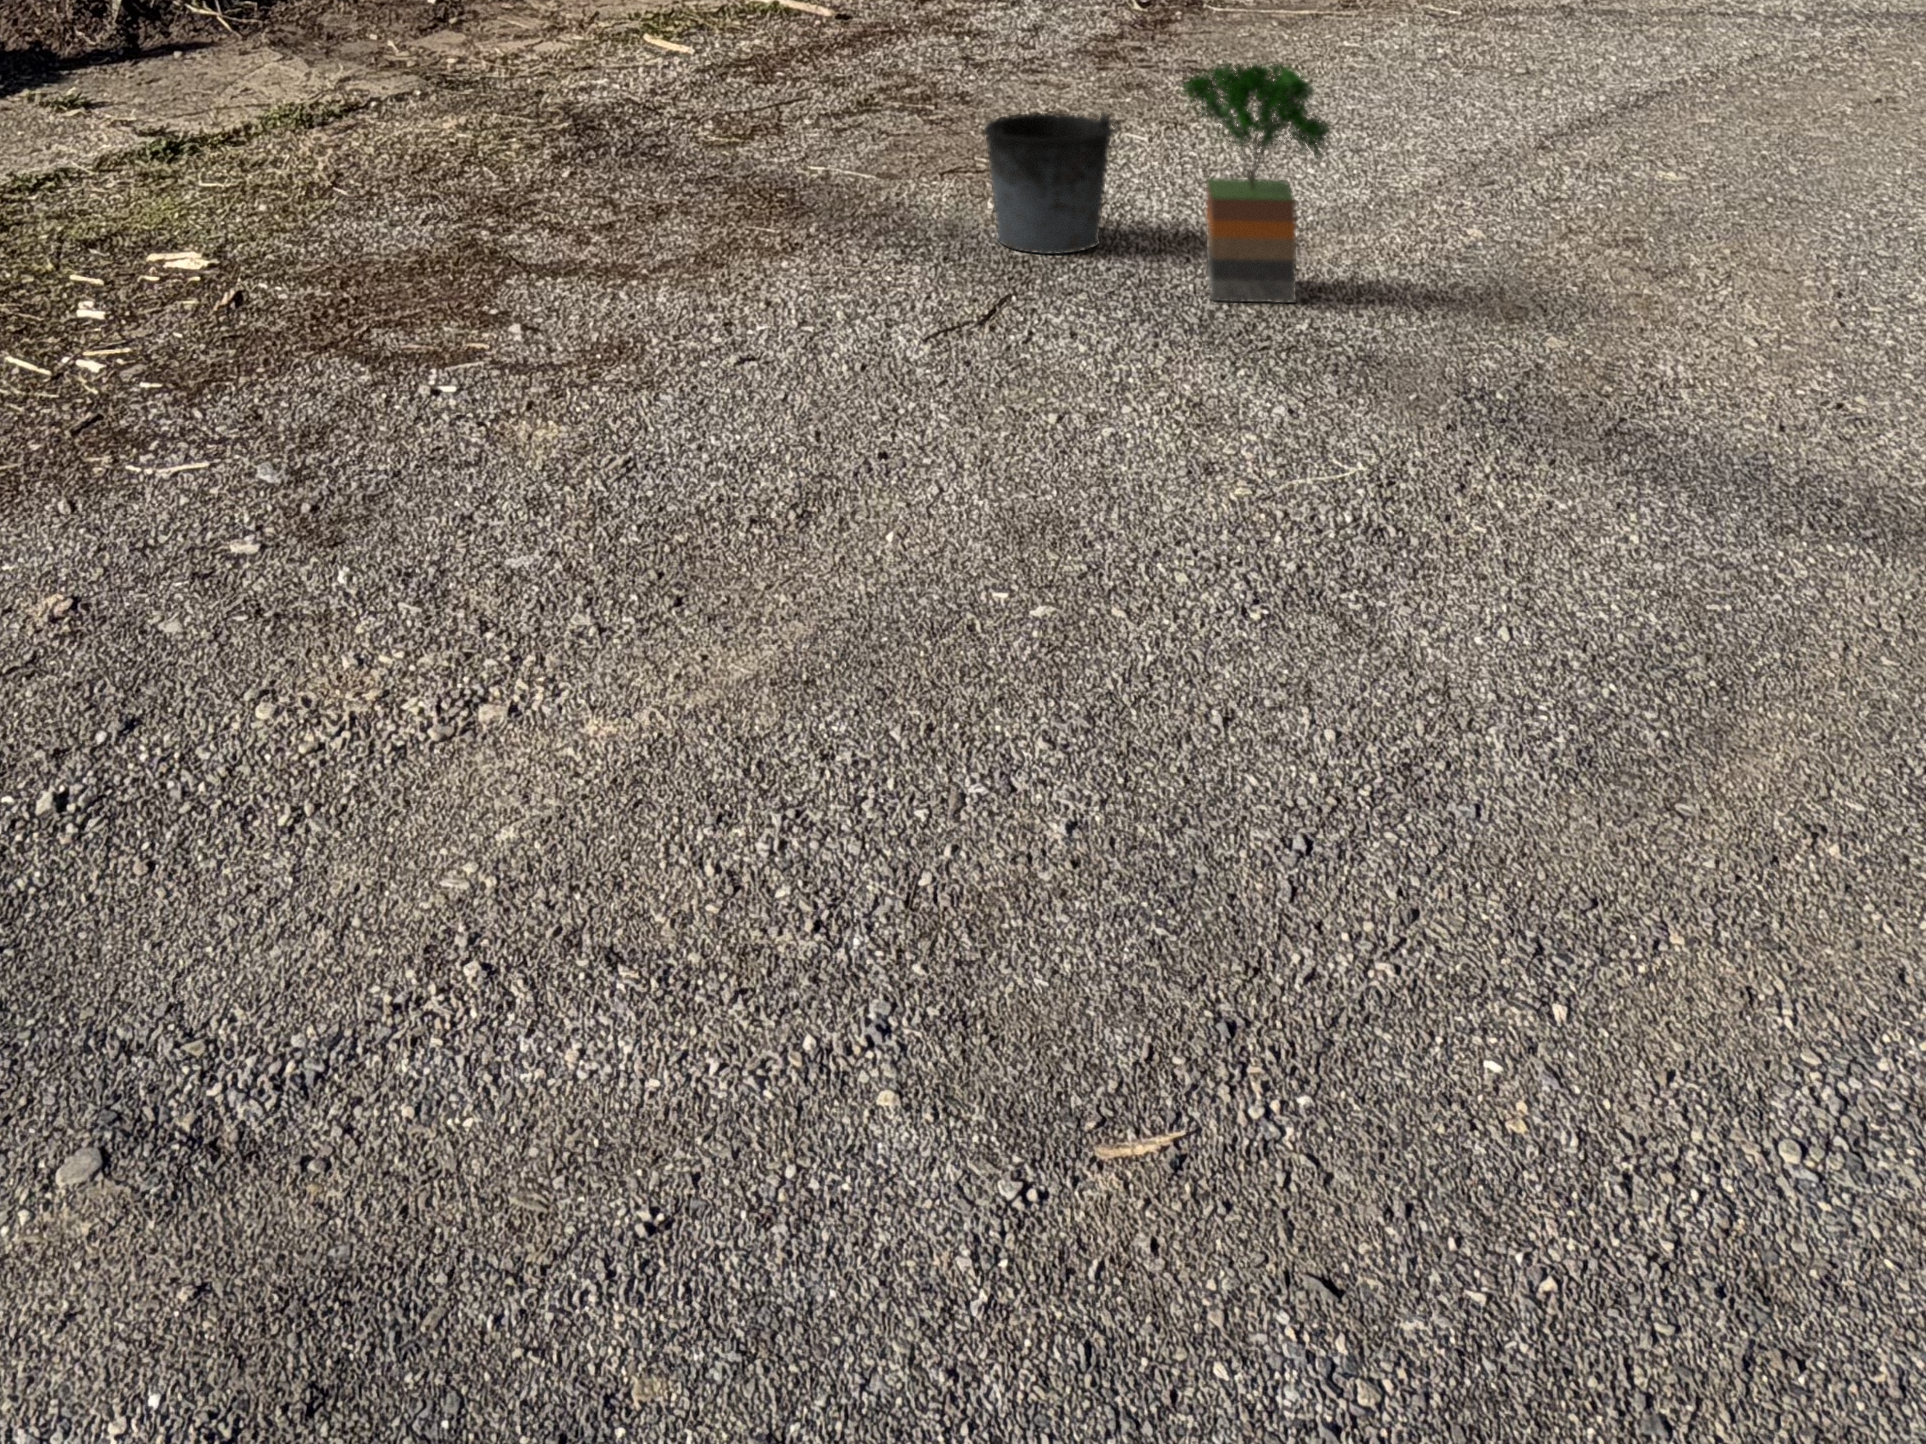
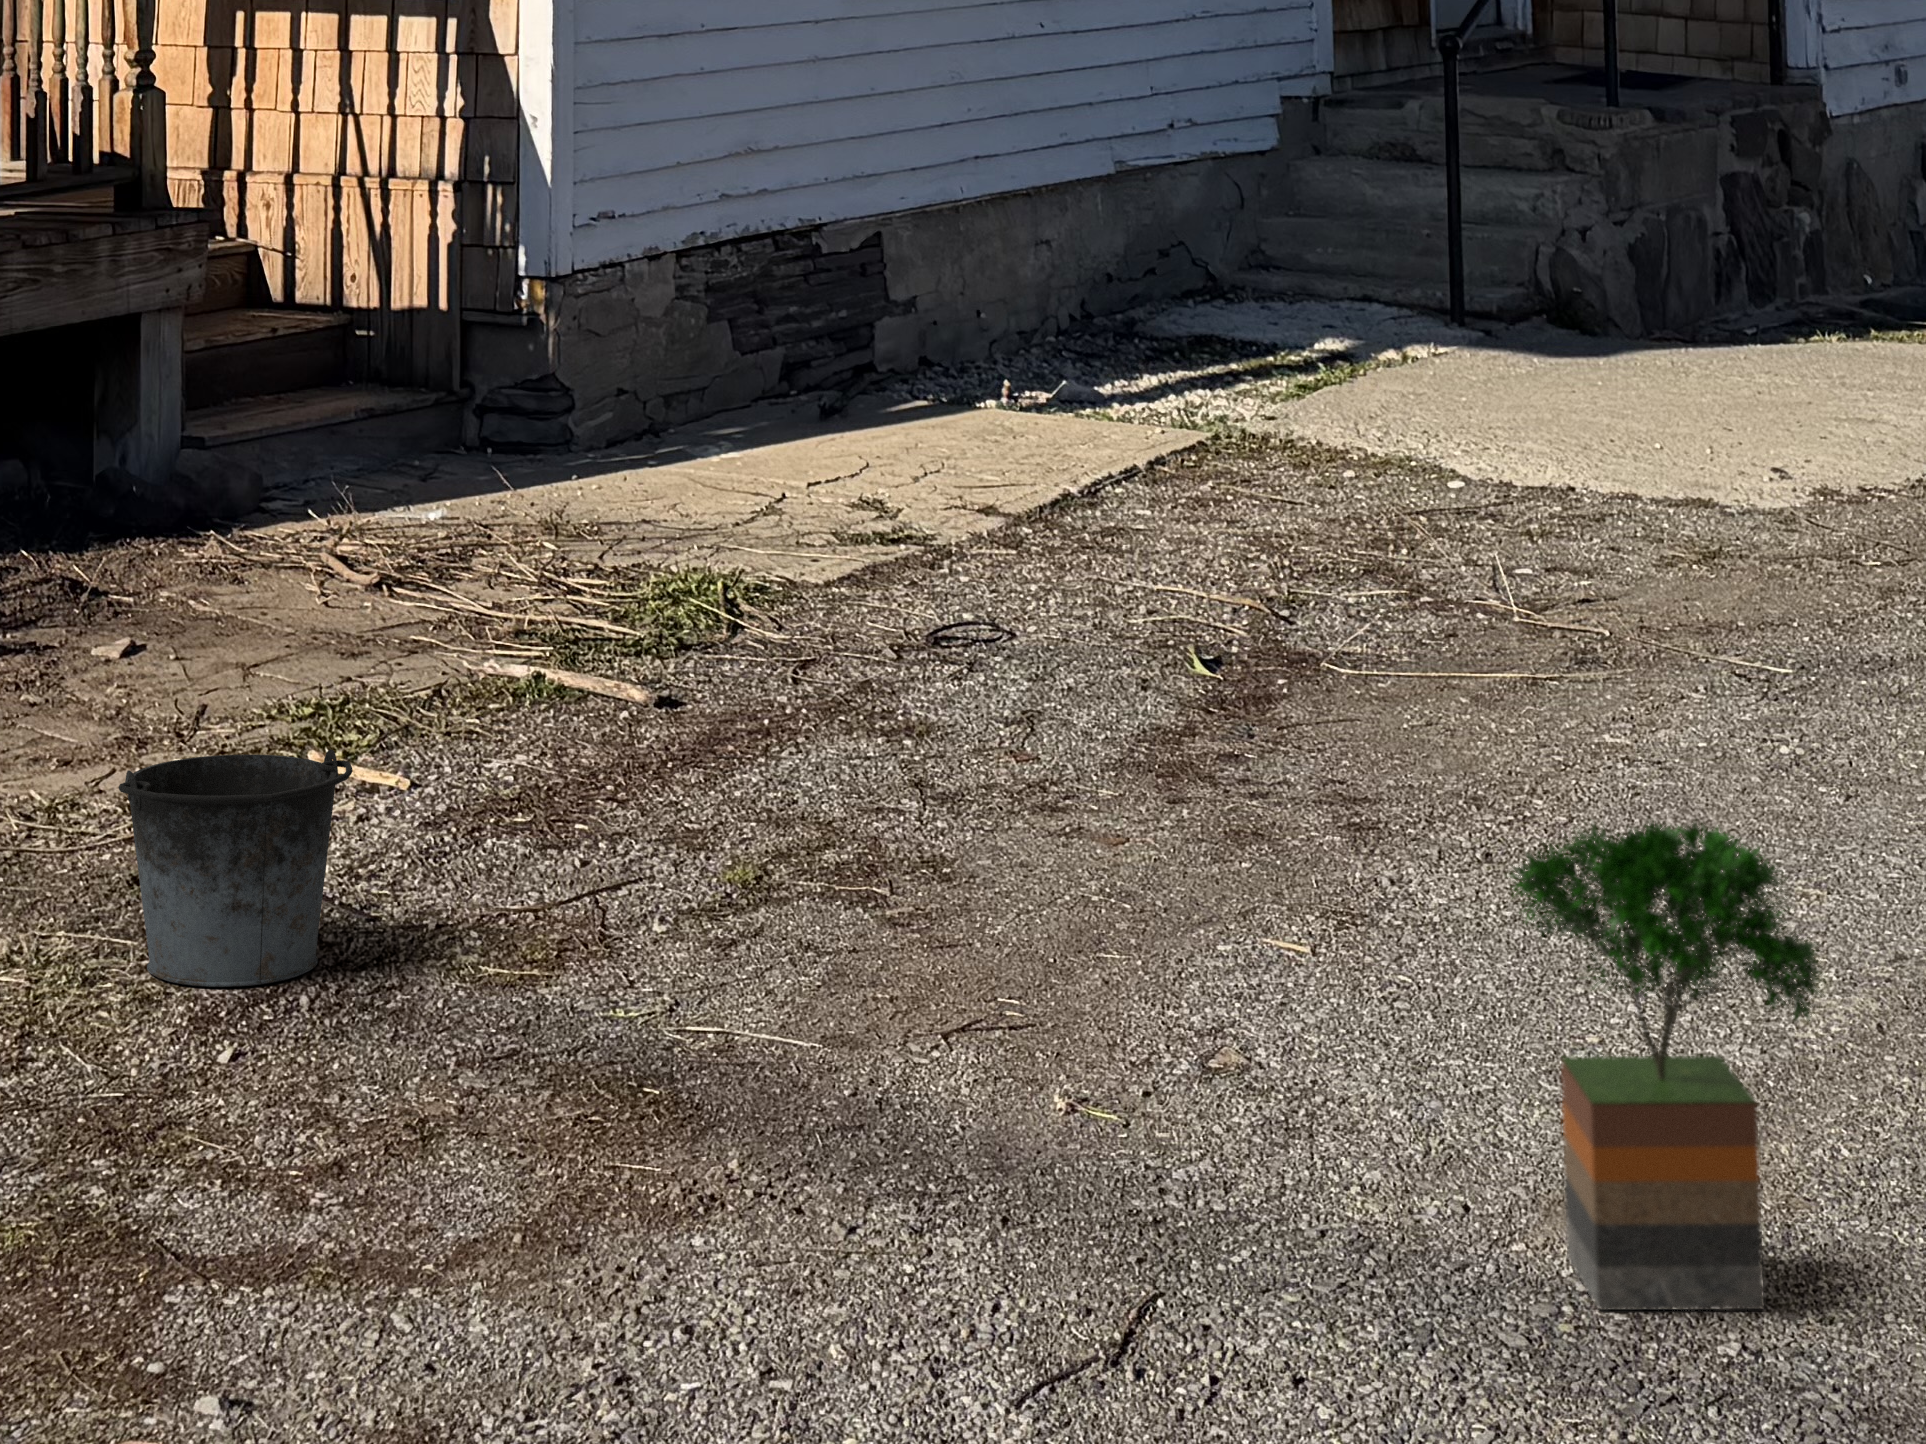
bucket: present [984,113,1120,254] -> present [118,750,353,987]

